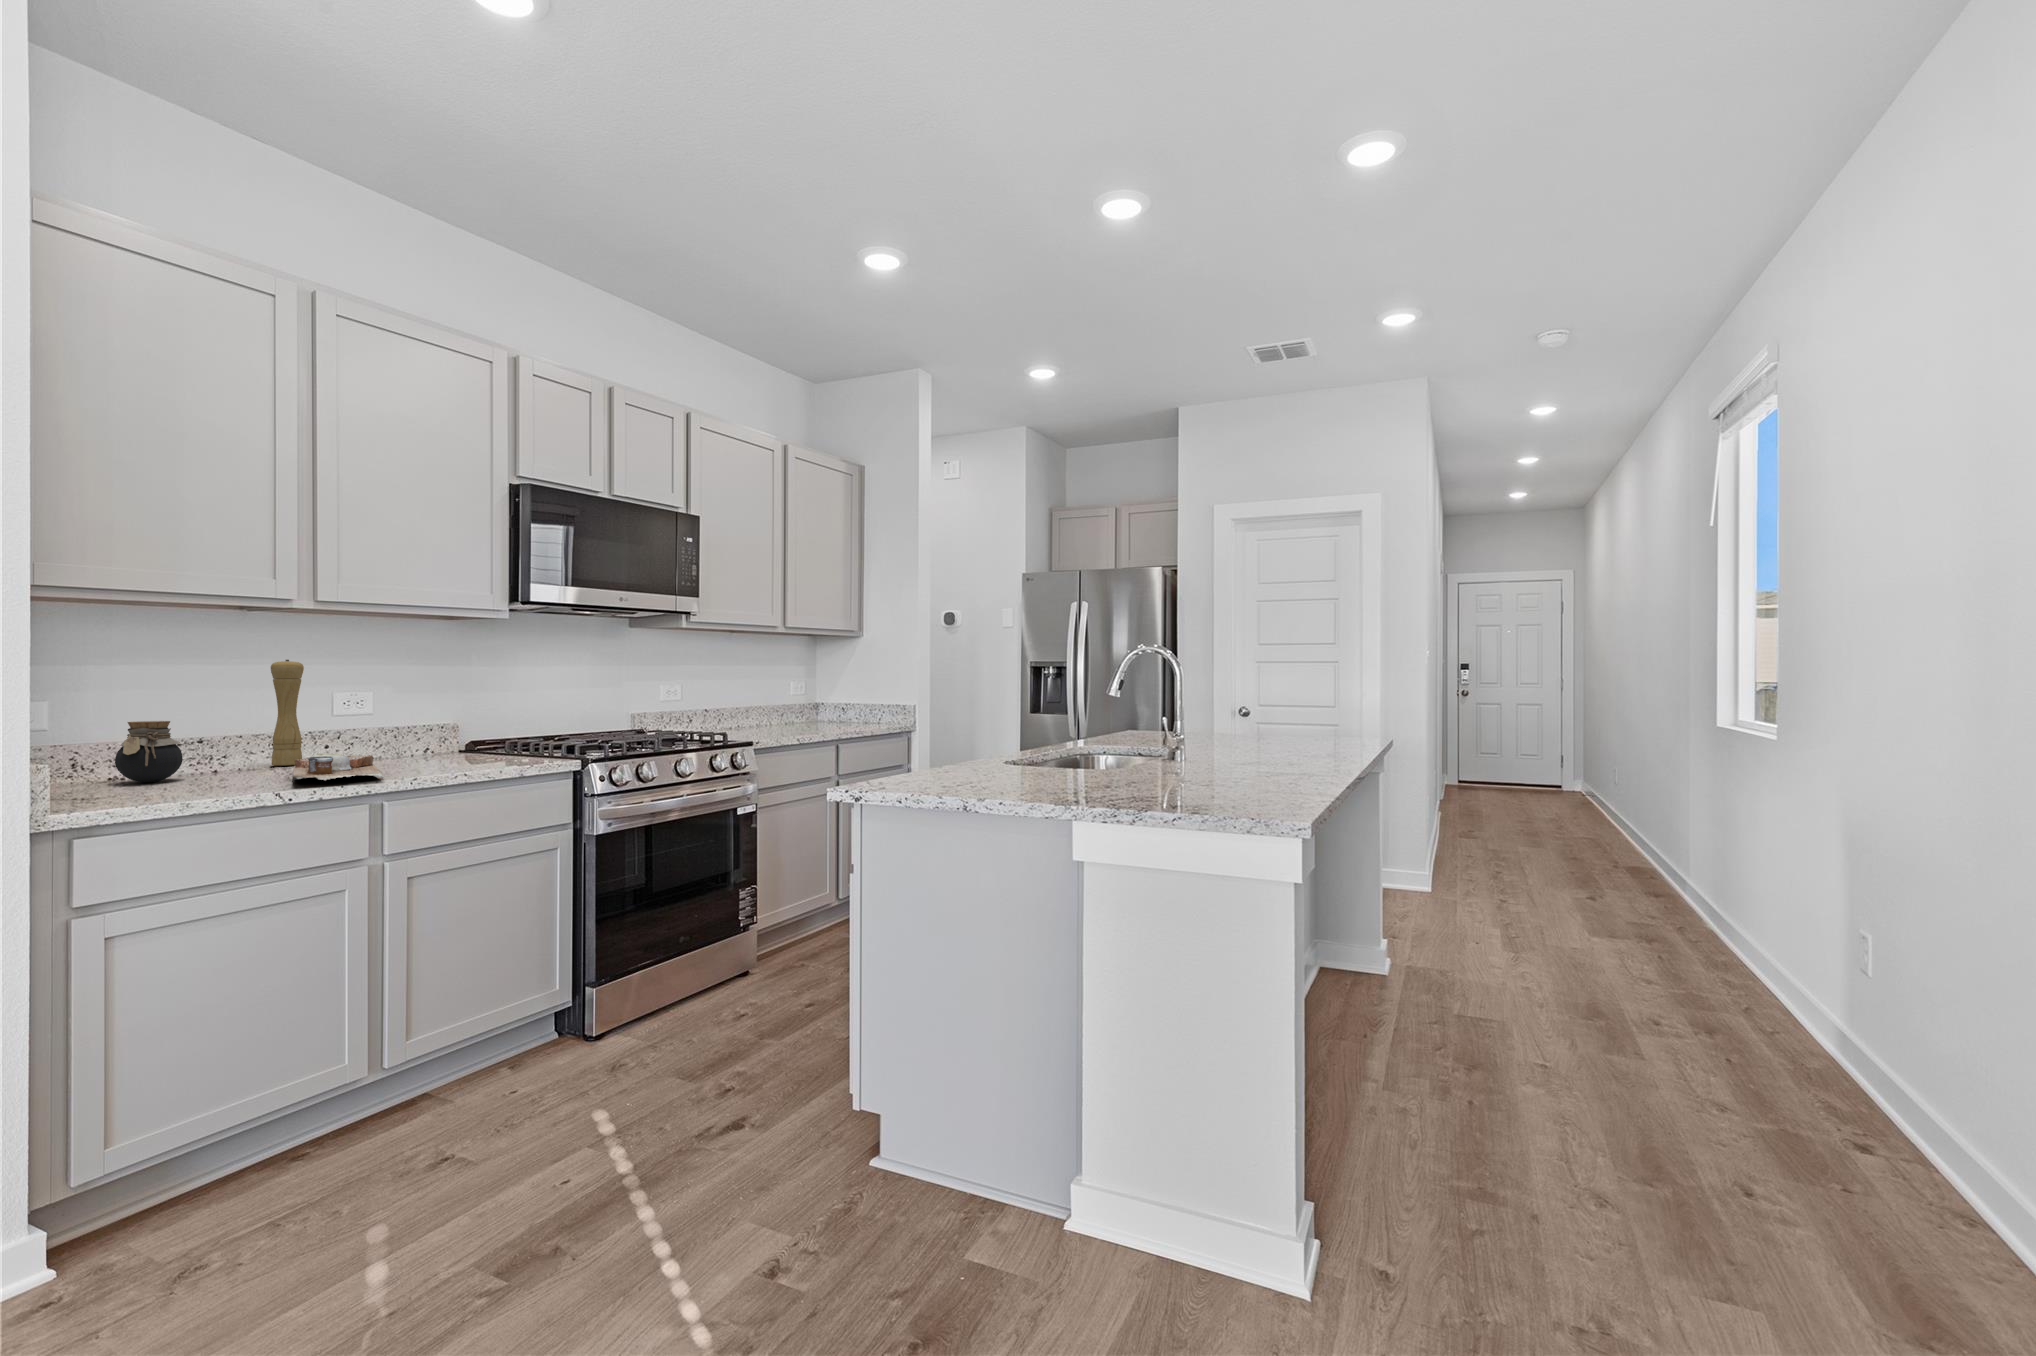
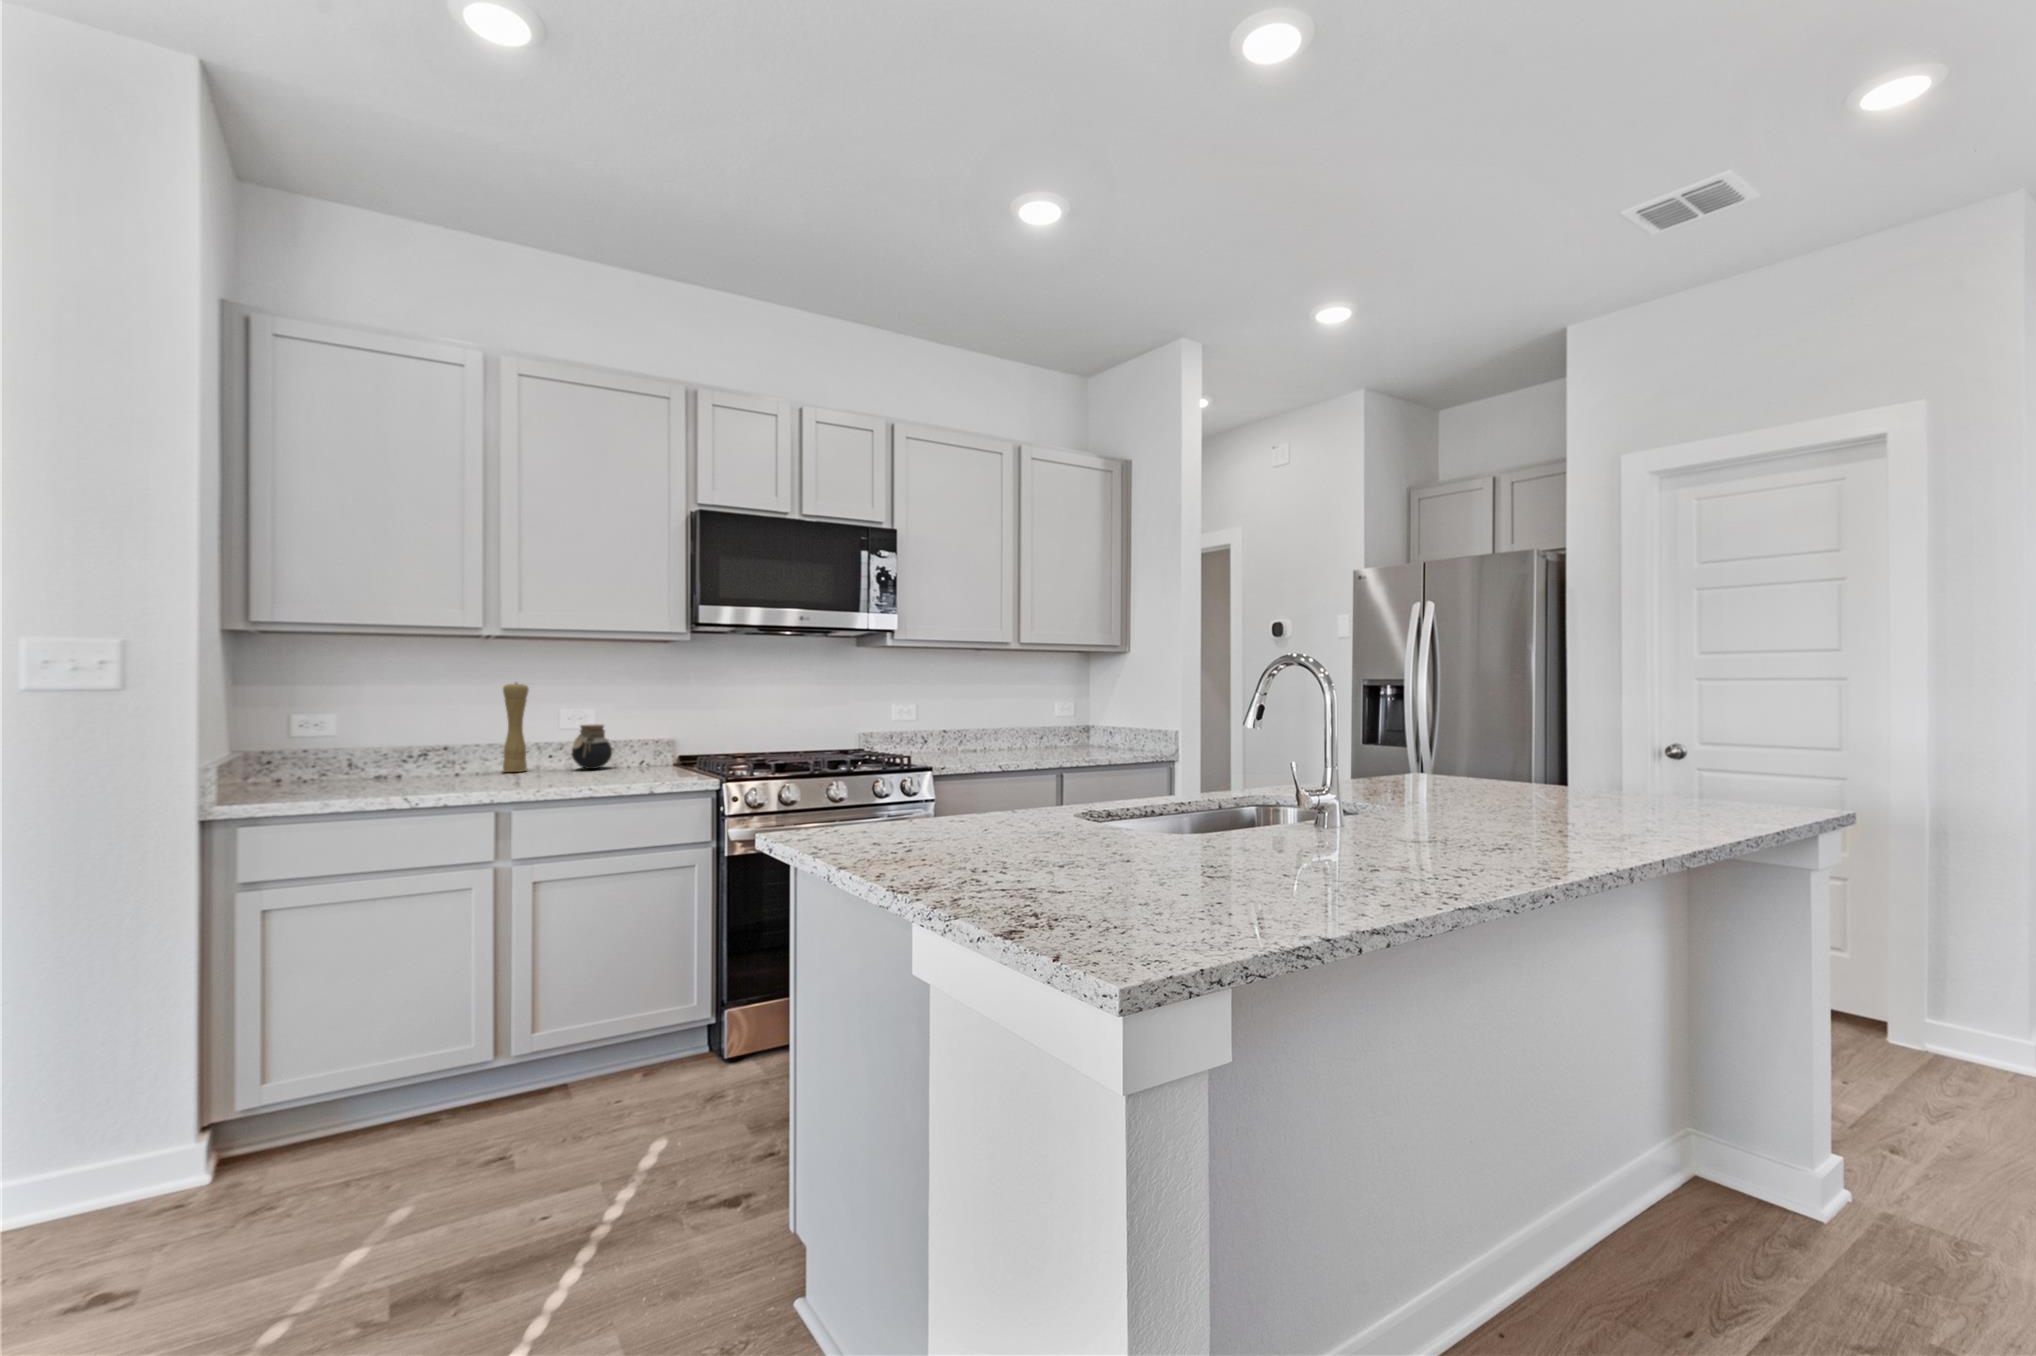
jar: present [115,721,183,782] -> present [572,724,612,769]
cutting board: present [292,753,384,782] -> none [431,766,554,793]

